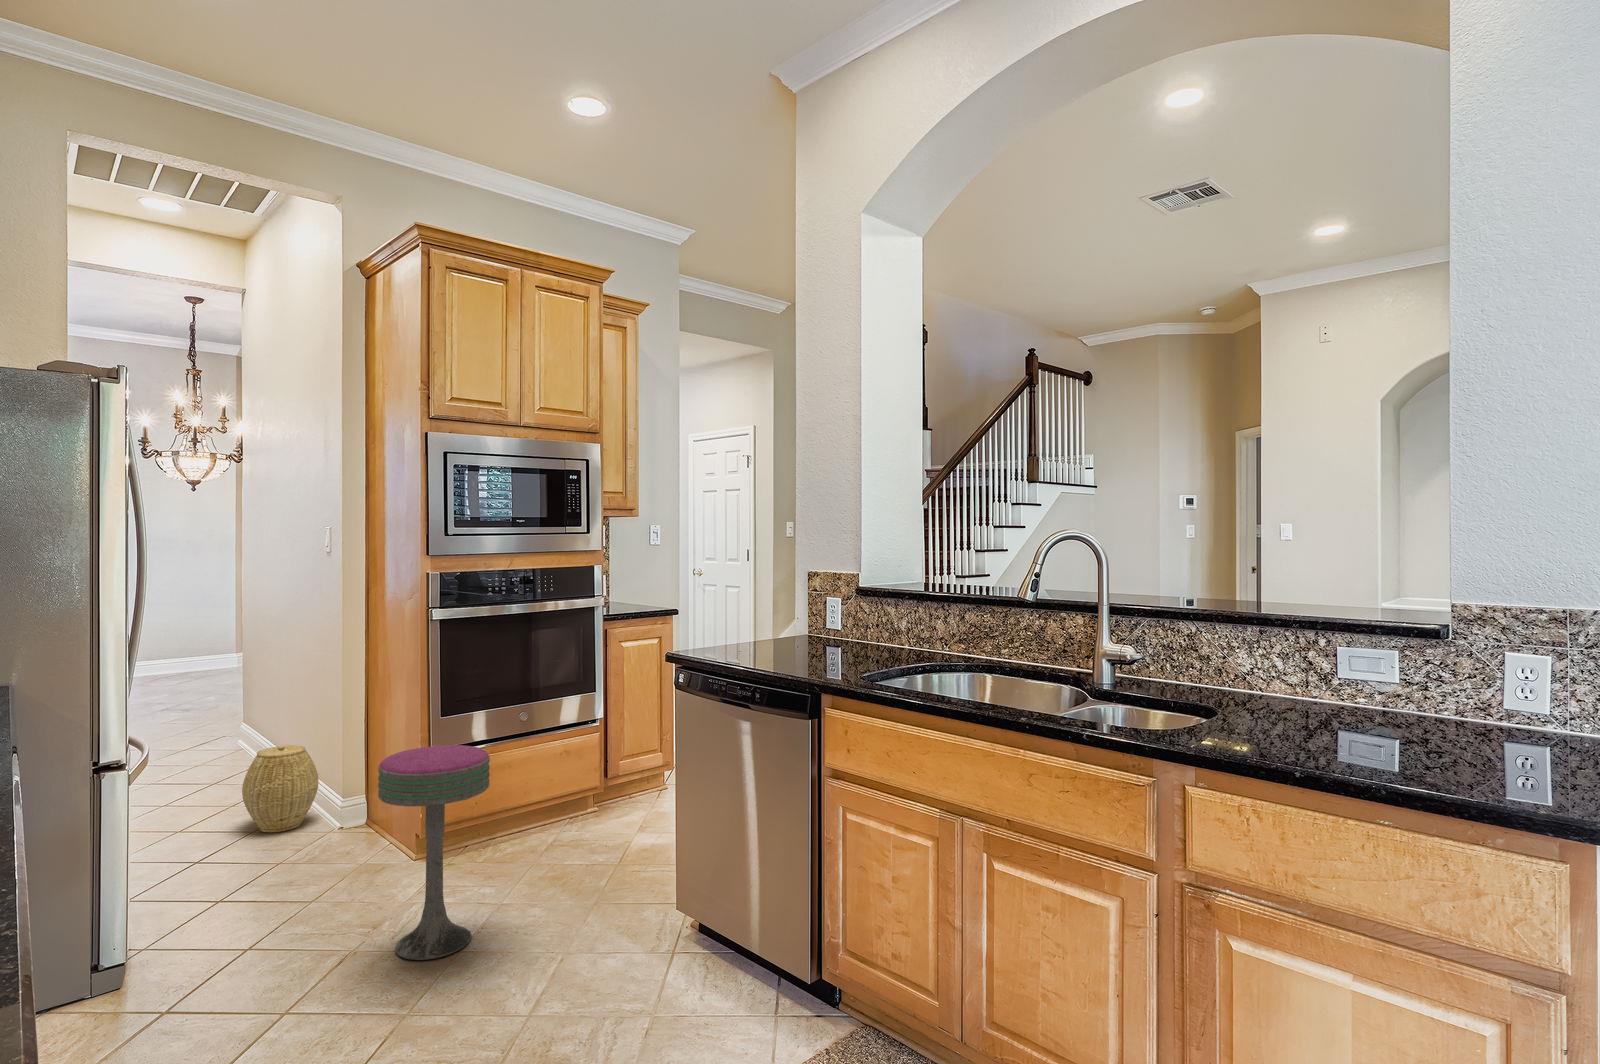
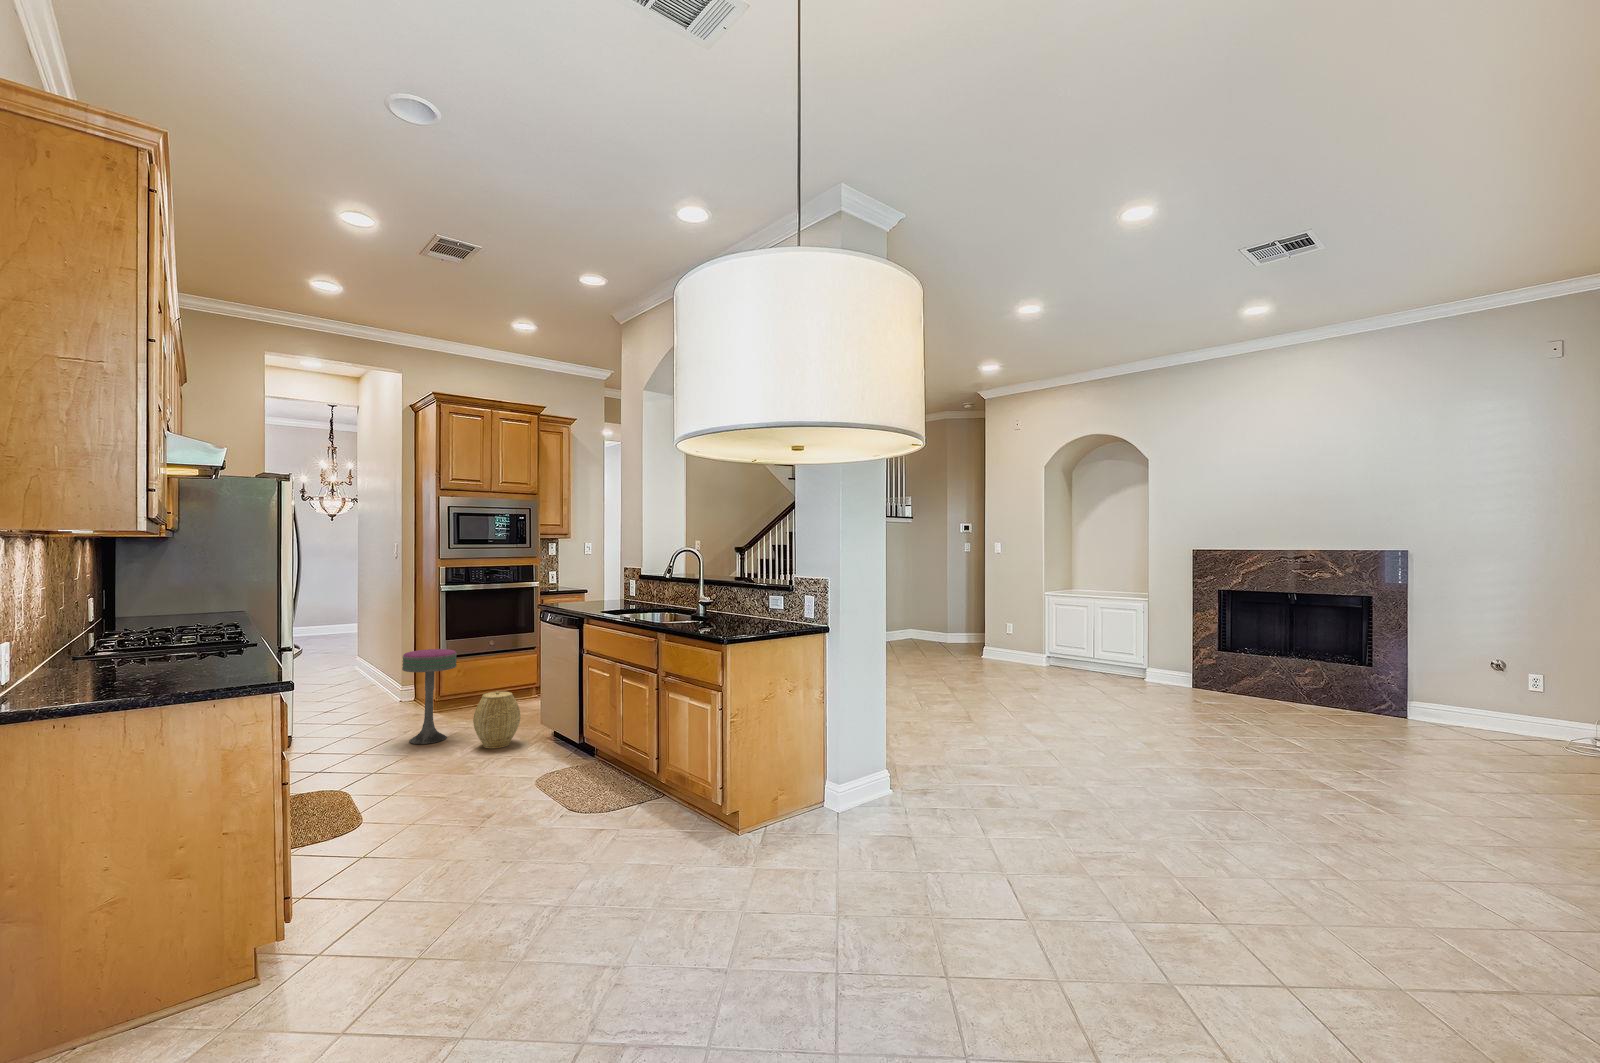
woven basket: present [242,745,319,832] -> present [473,691,521,748]

